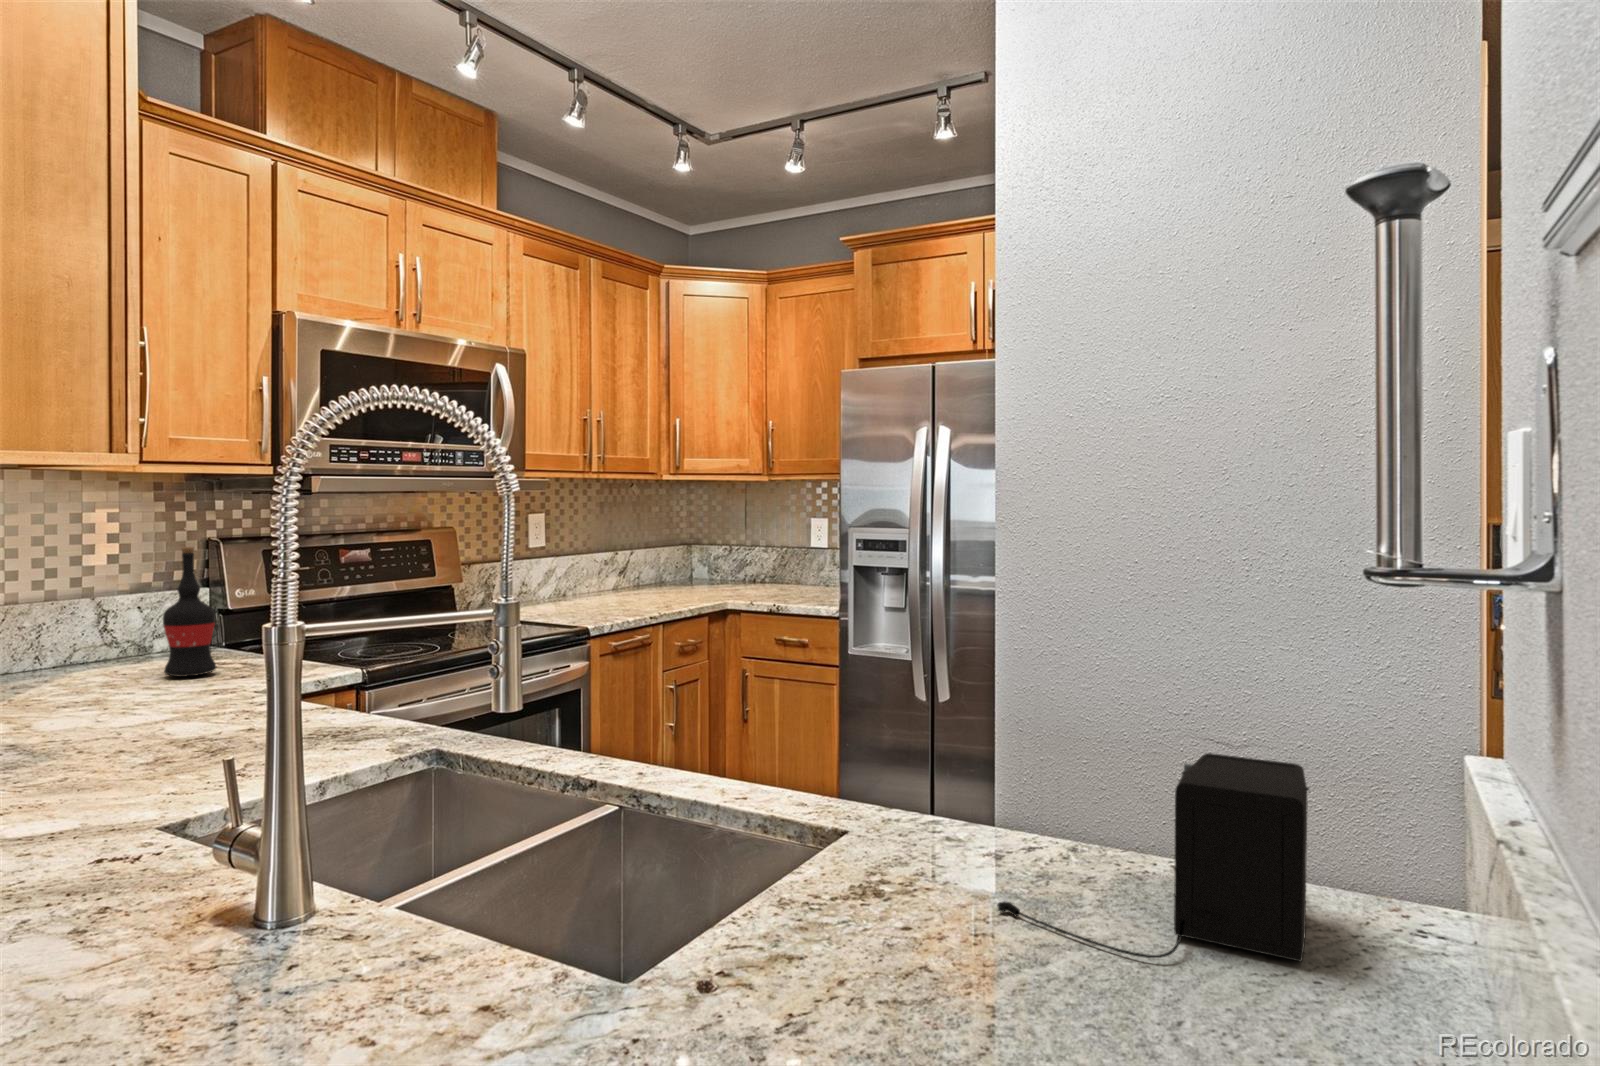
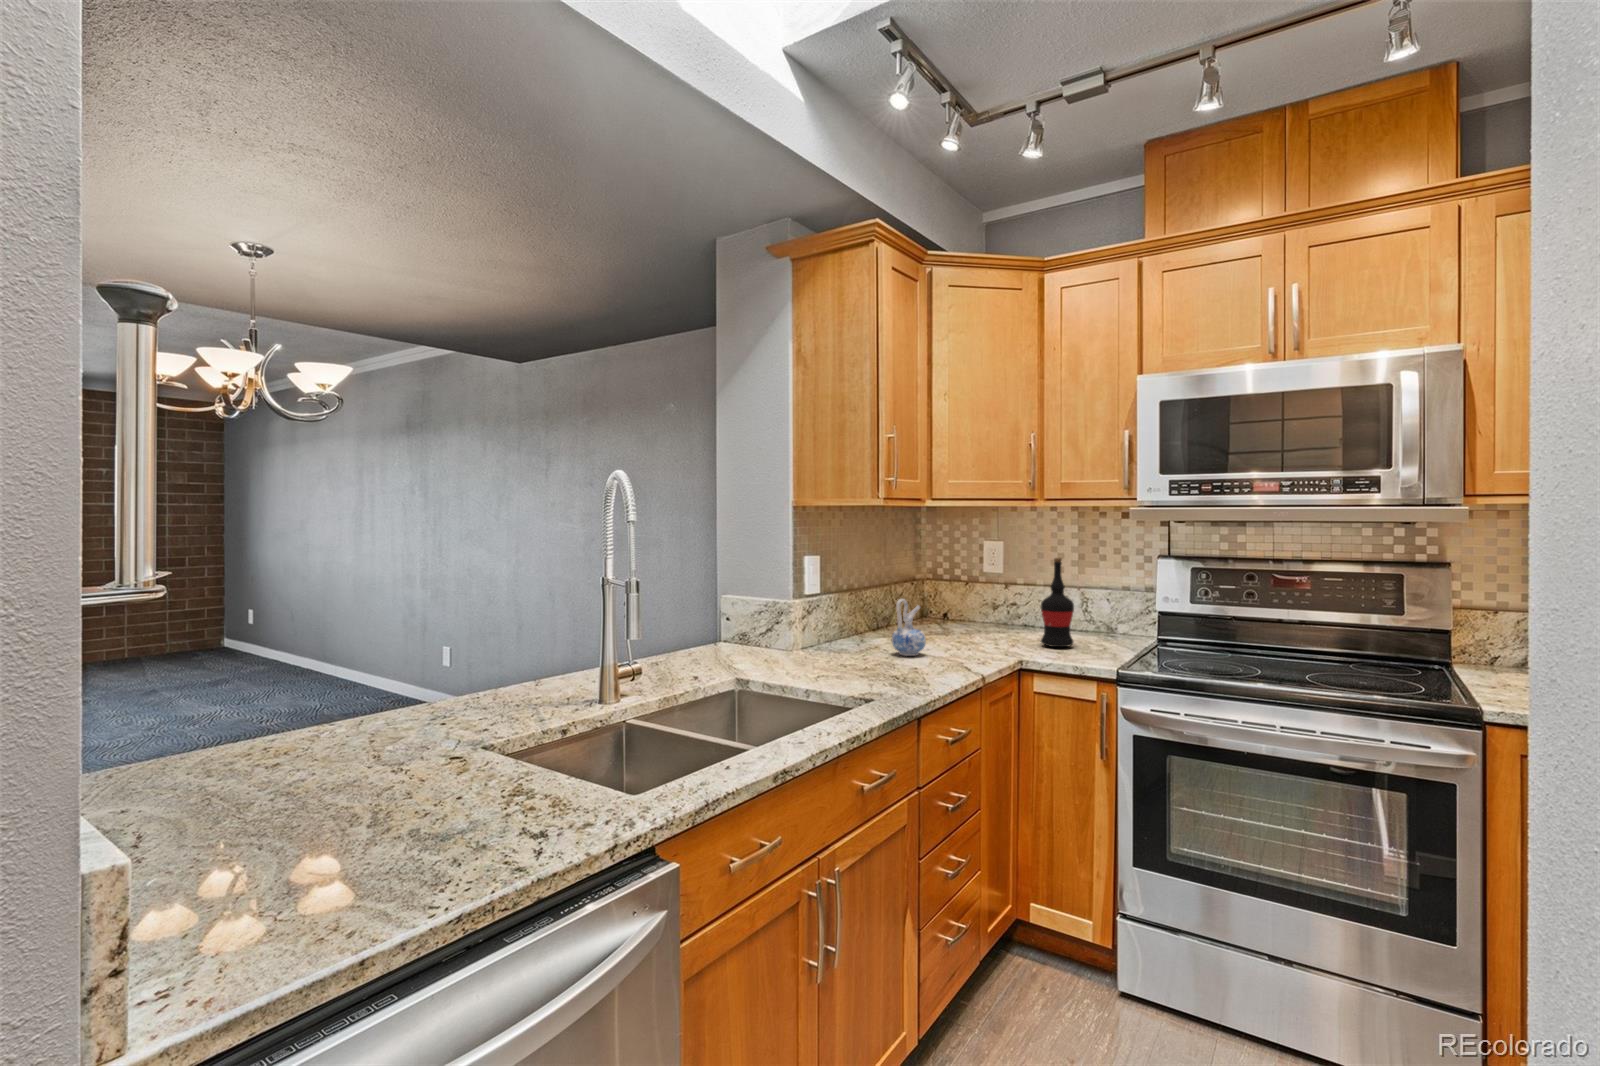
ceramic pitcher: none [87,629,161,731] -> present [892,599,926,656]
coffee maker: present [997,753,1309,962] -> none [227,752,444,938]

